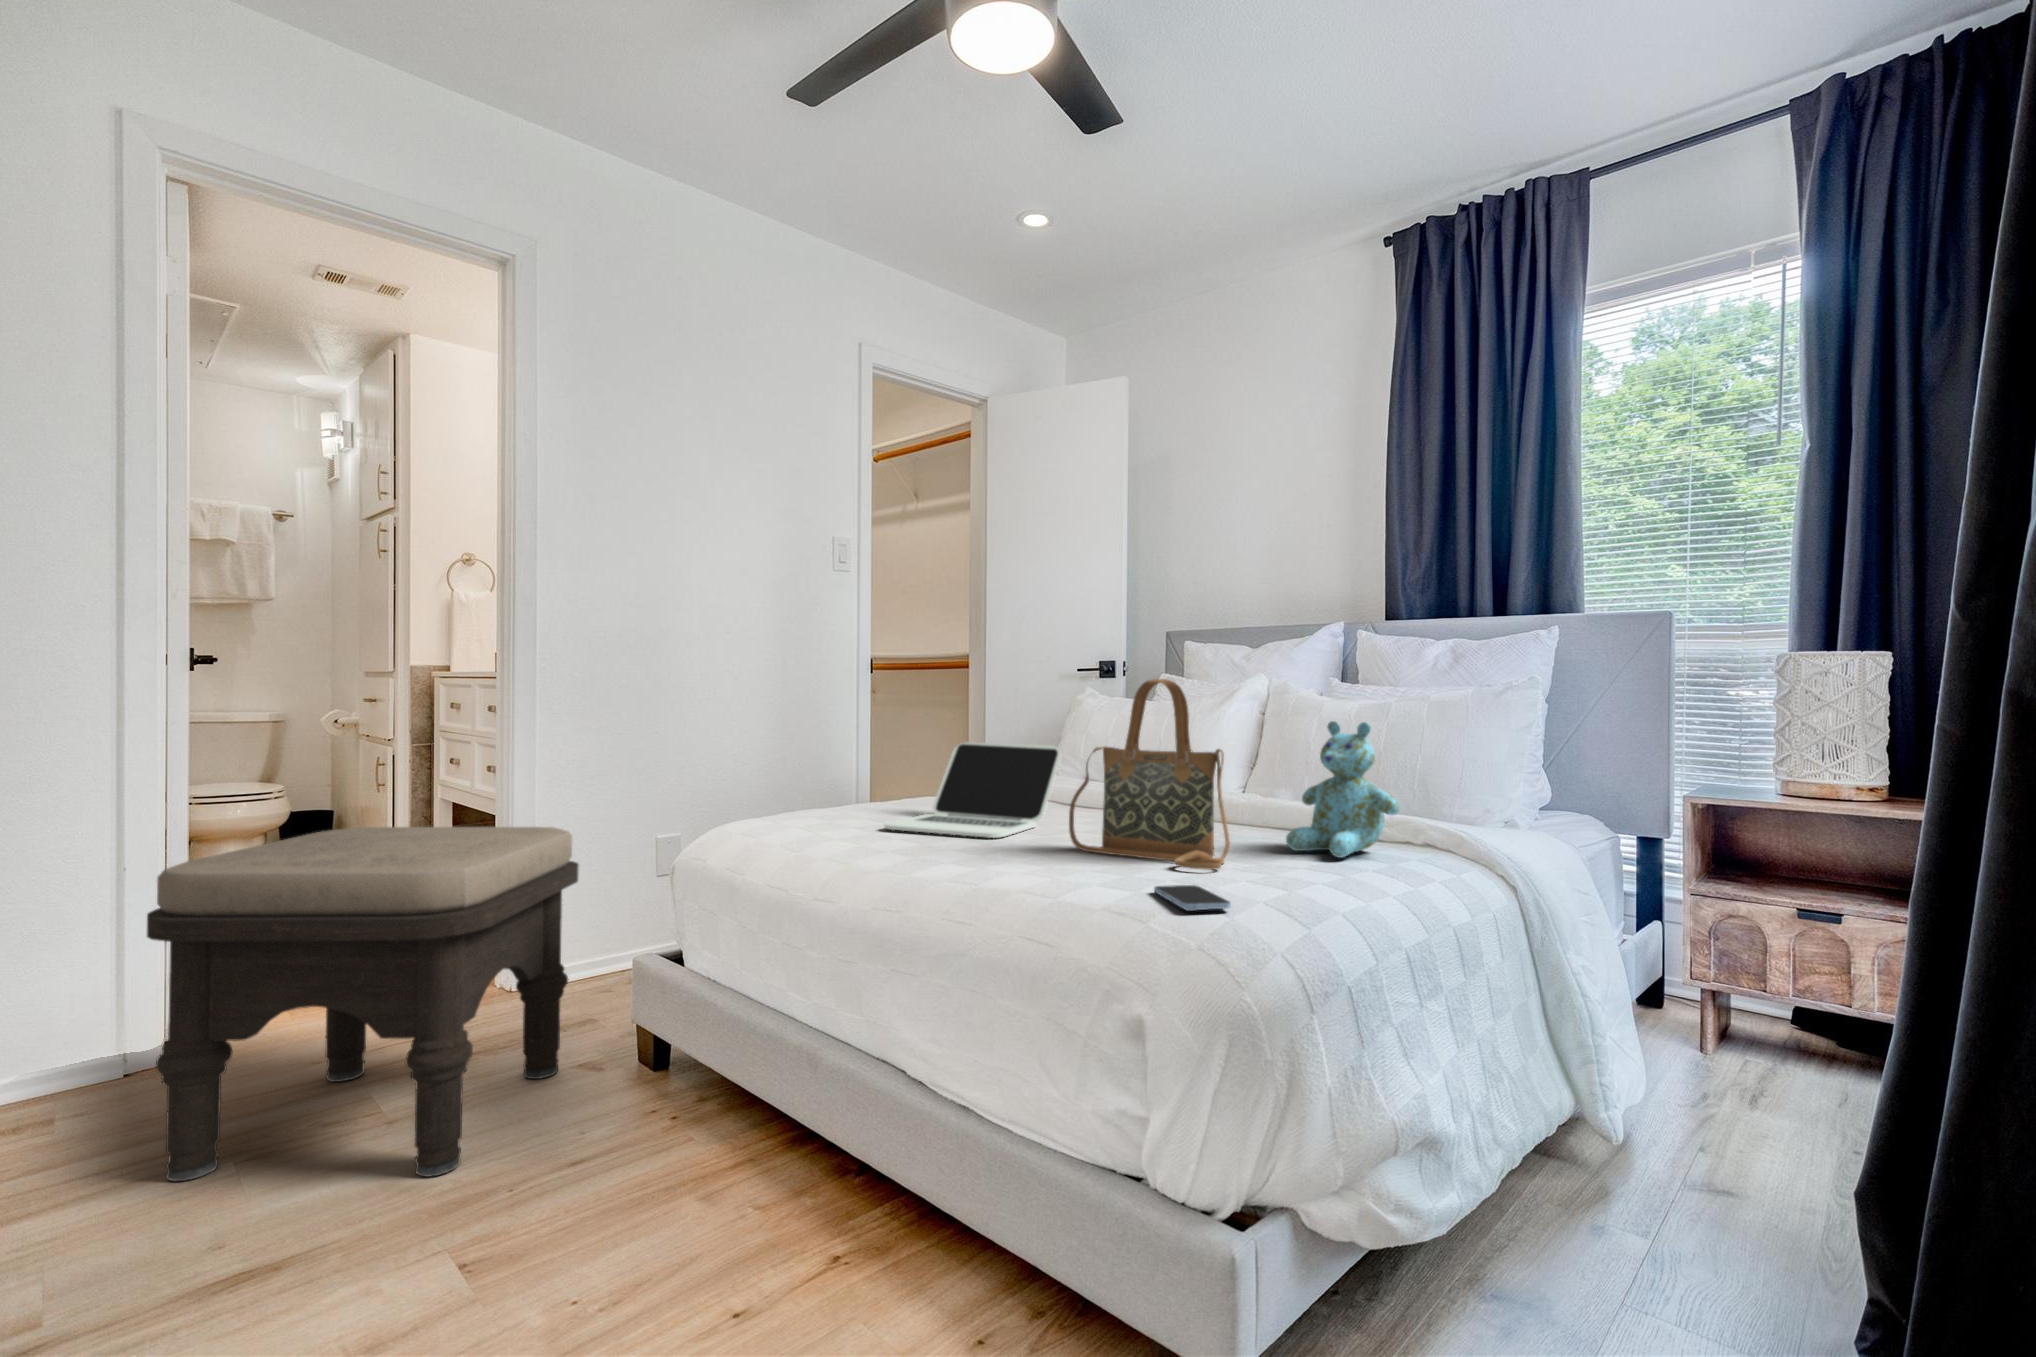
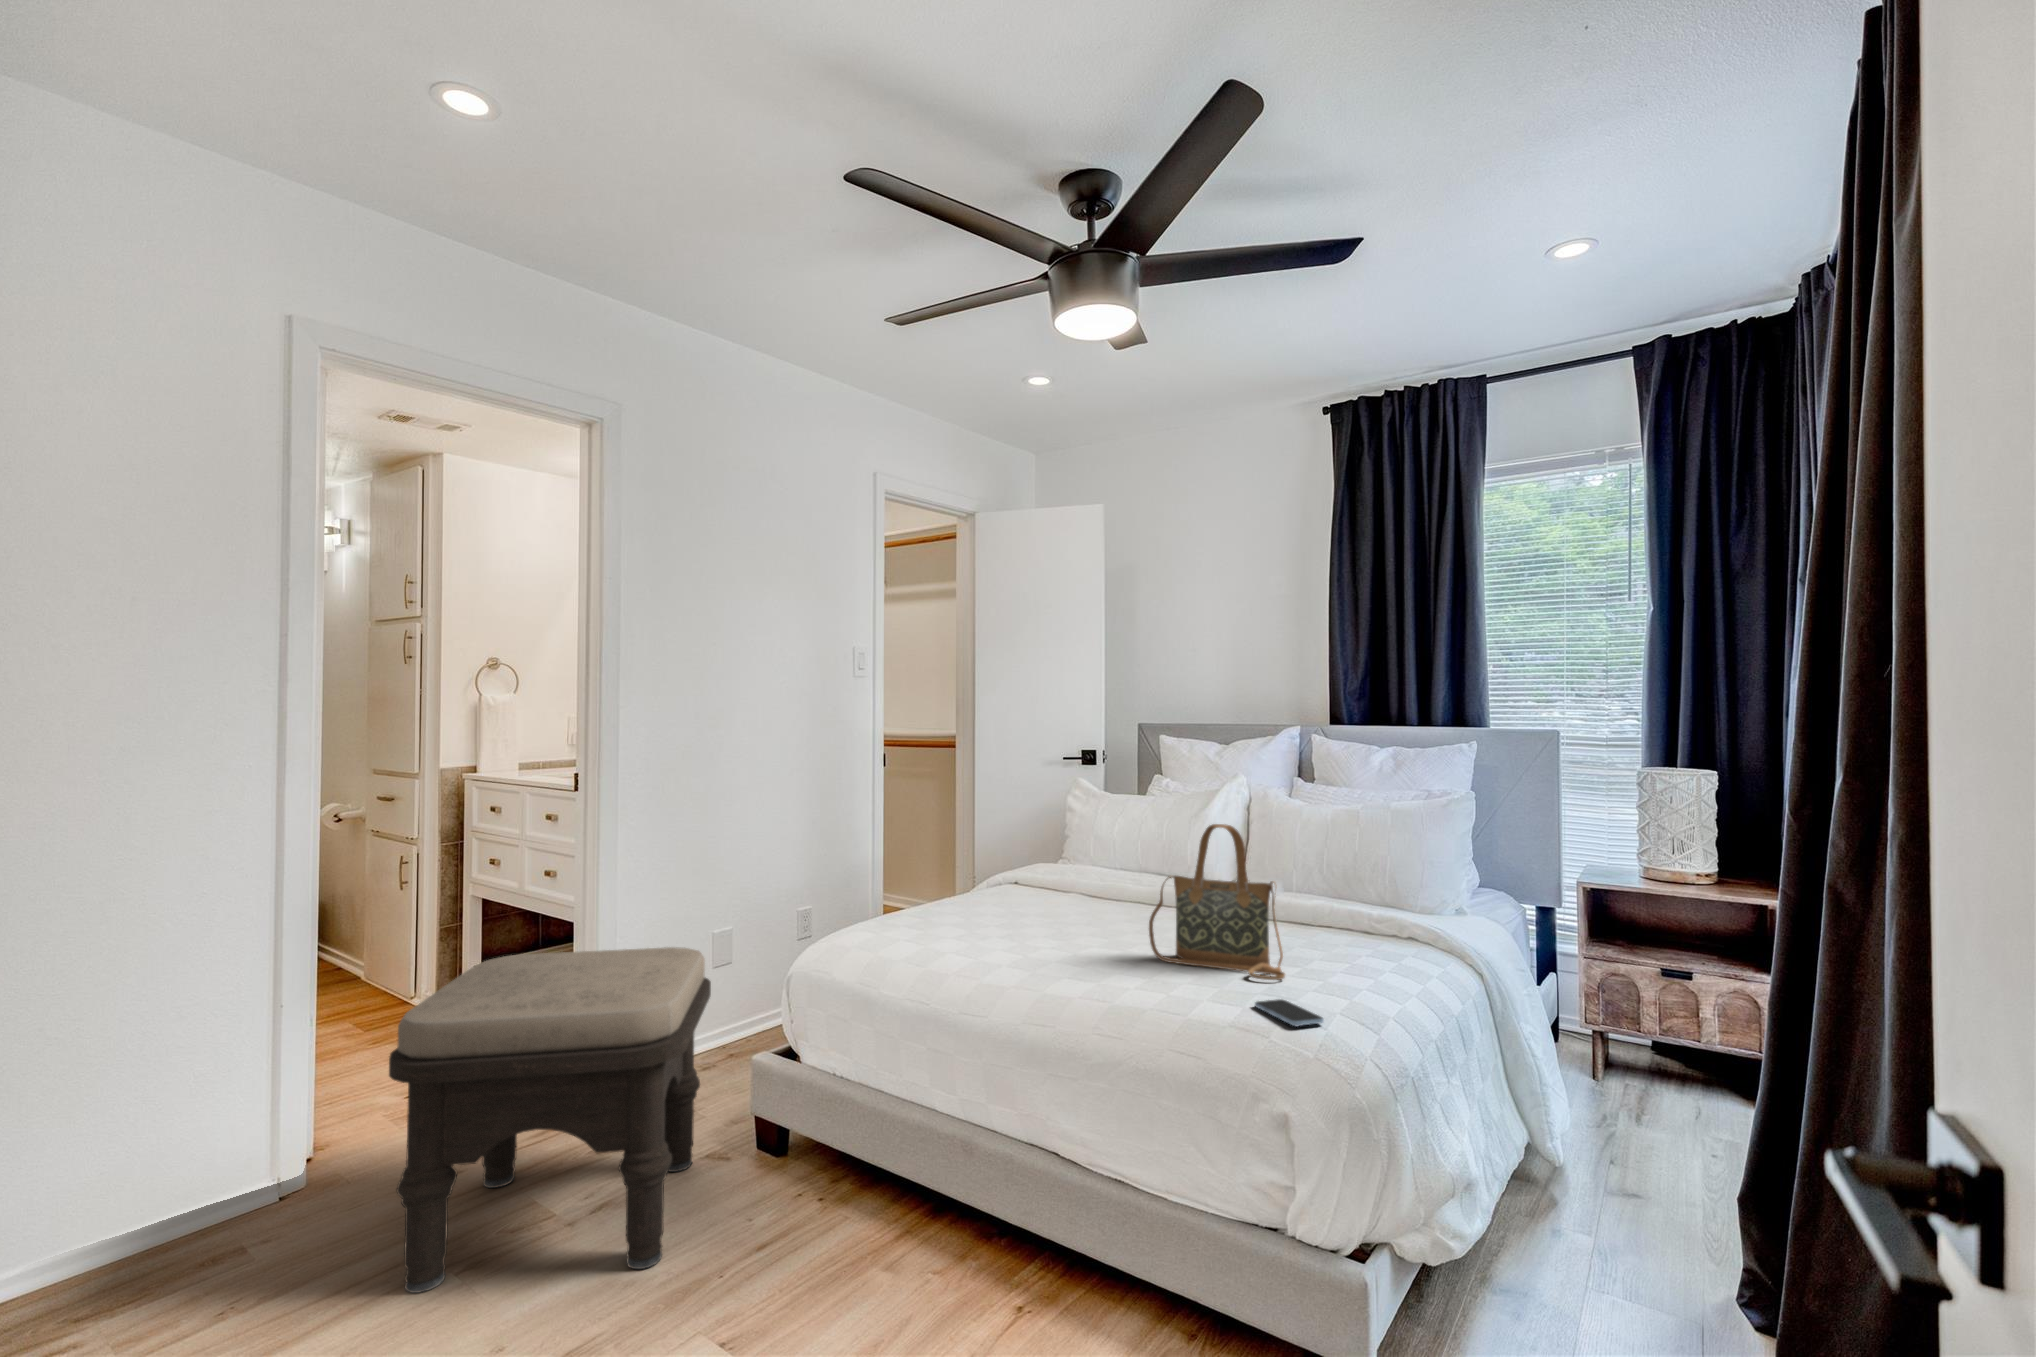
stuffed bear: present [1286,721,1399,858] -> none [1317,851,1402,962]
laptop: present [885,742,1061,838] -> none [982,857,1113,948]

